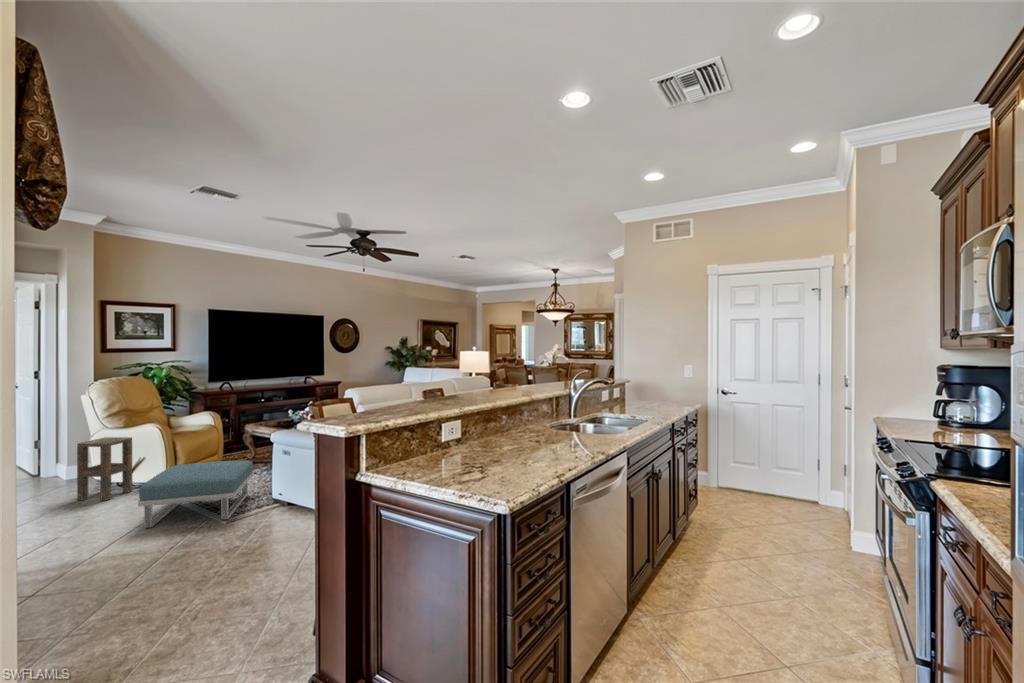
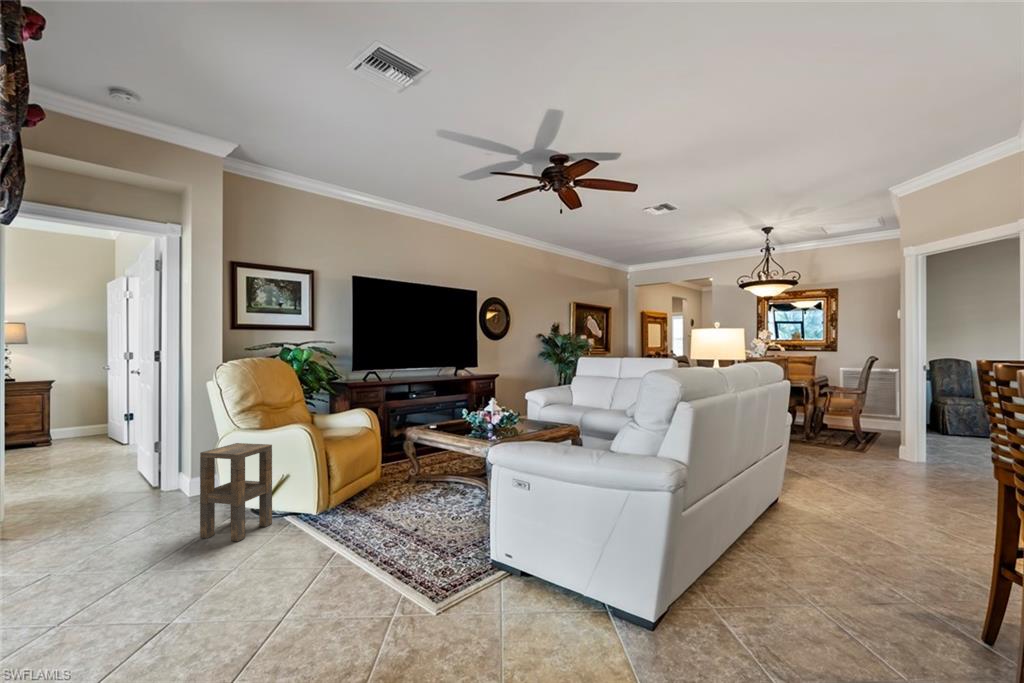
footstool: present [138,460,253,528] -> none [291,488,446,615]

